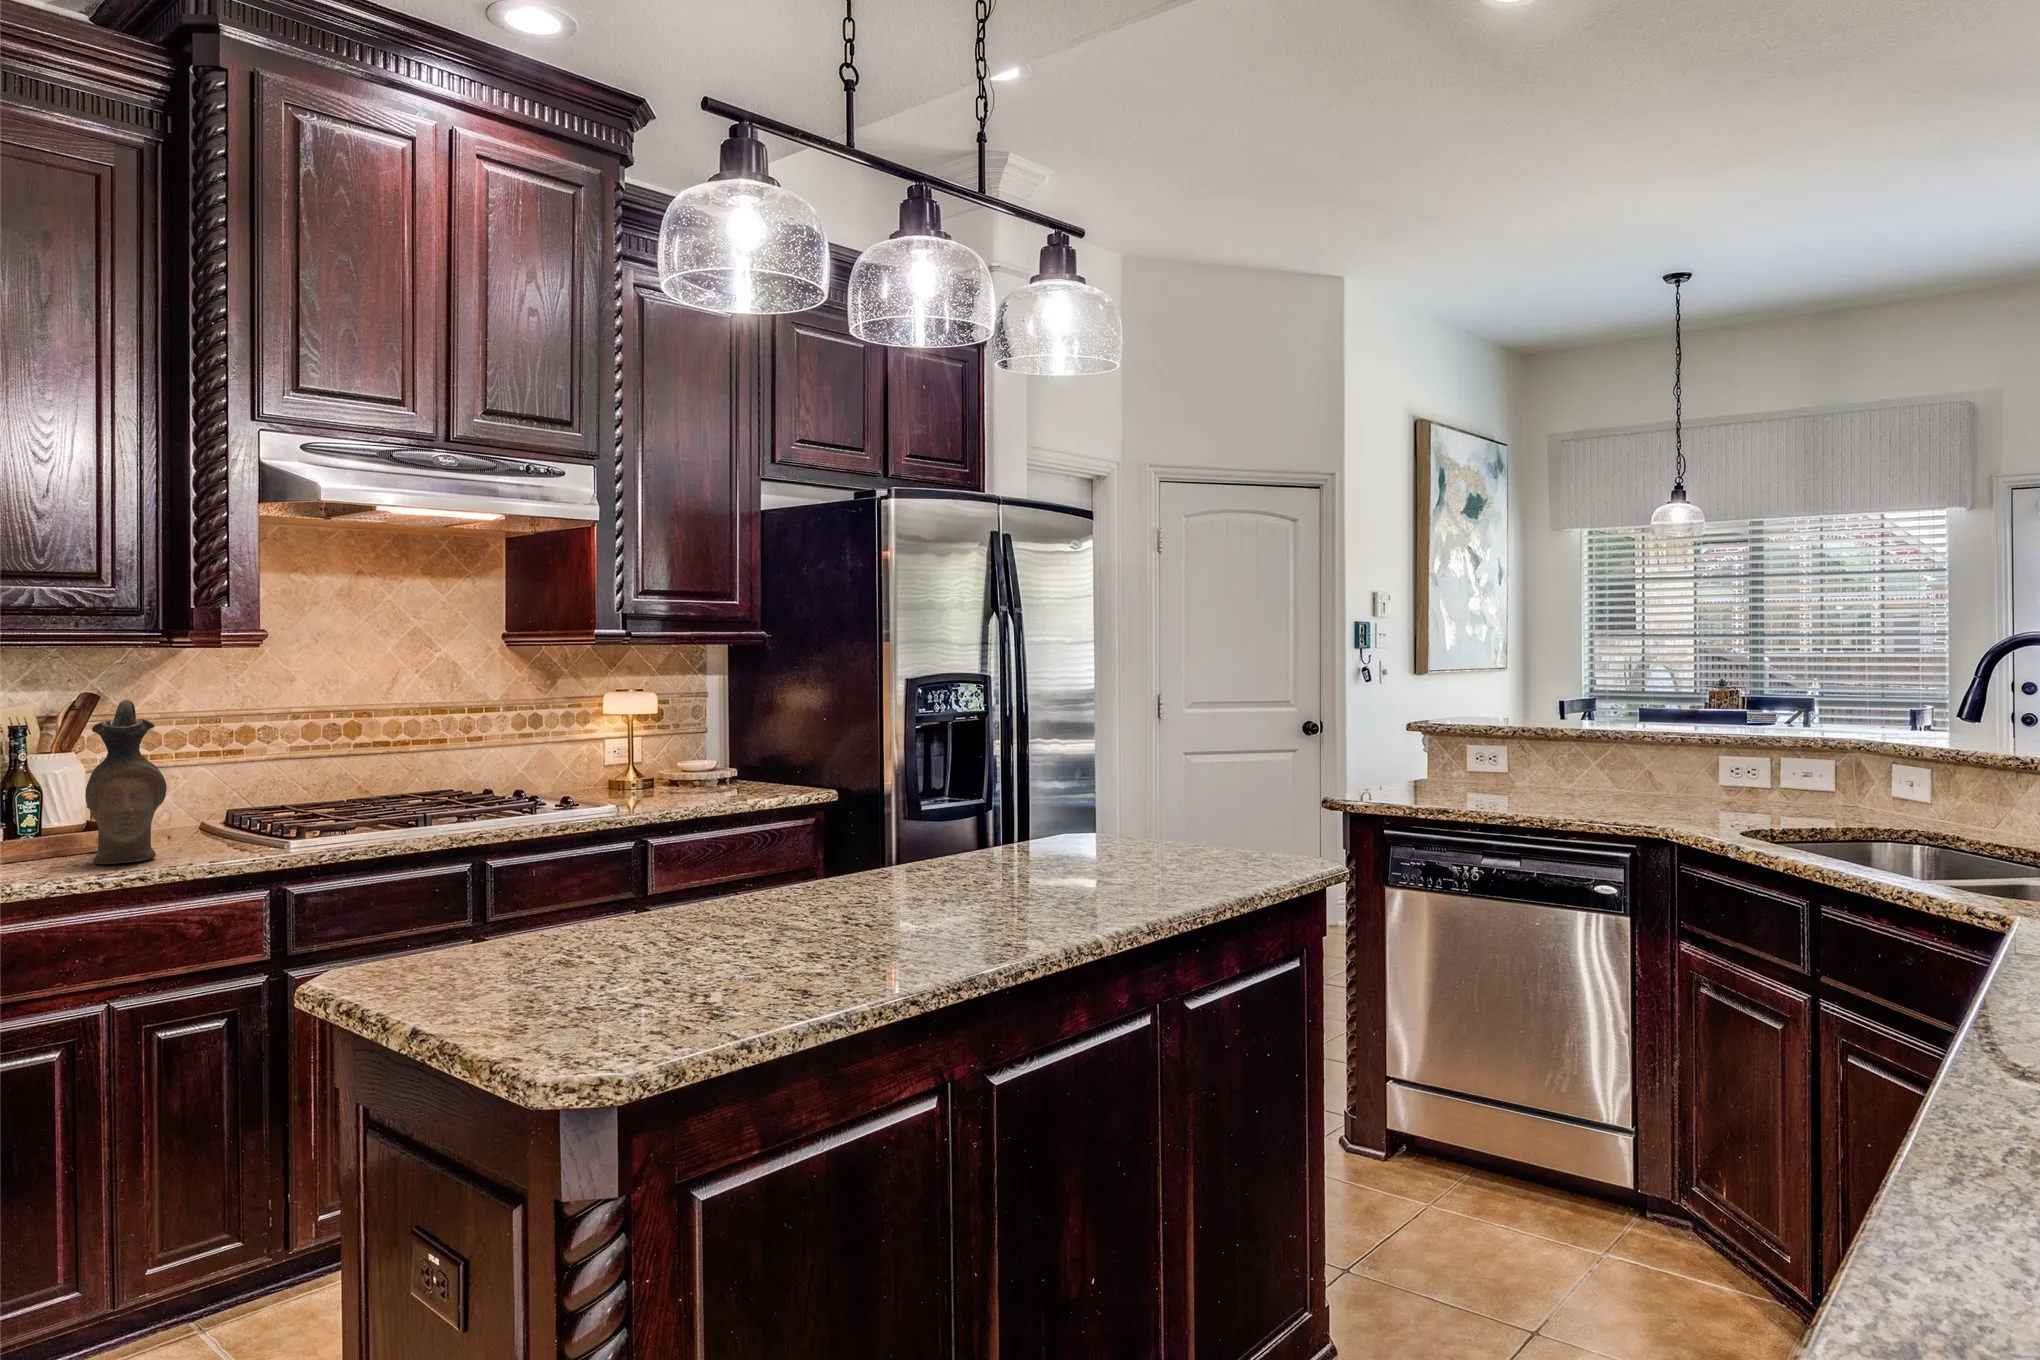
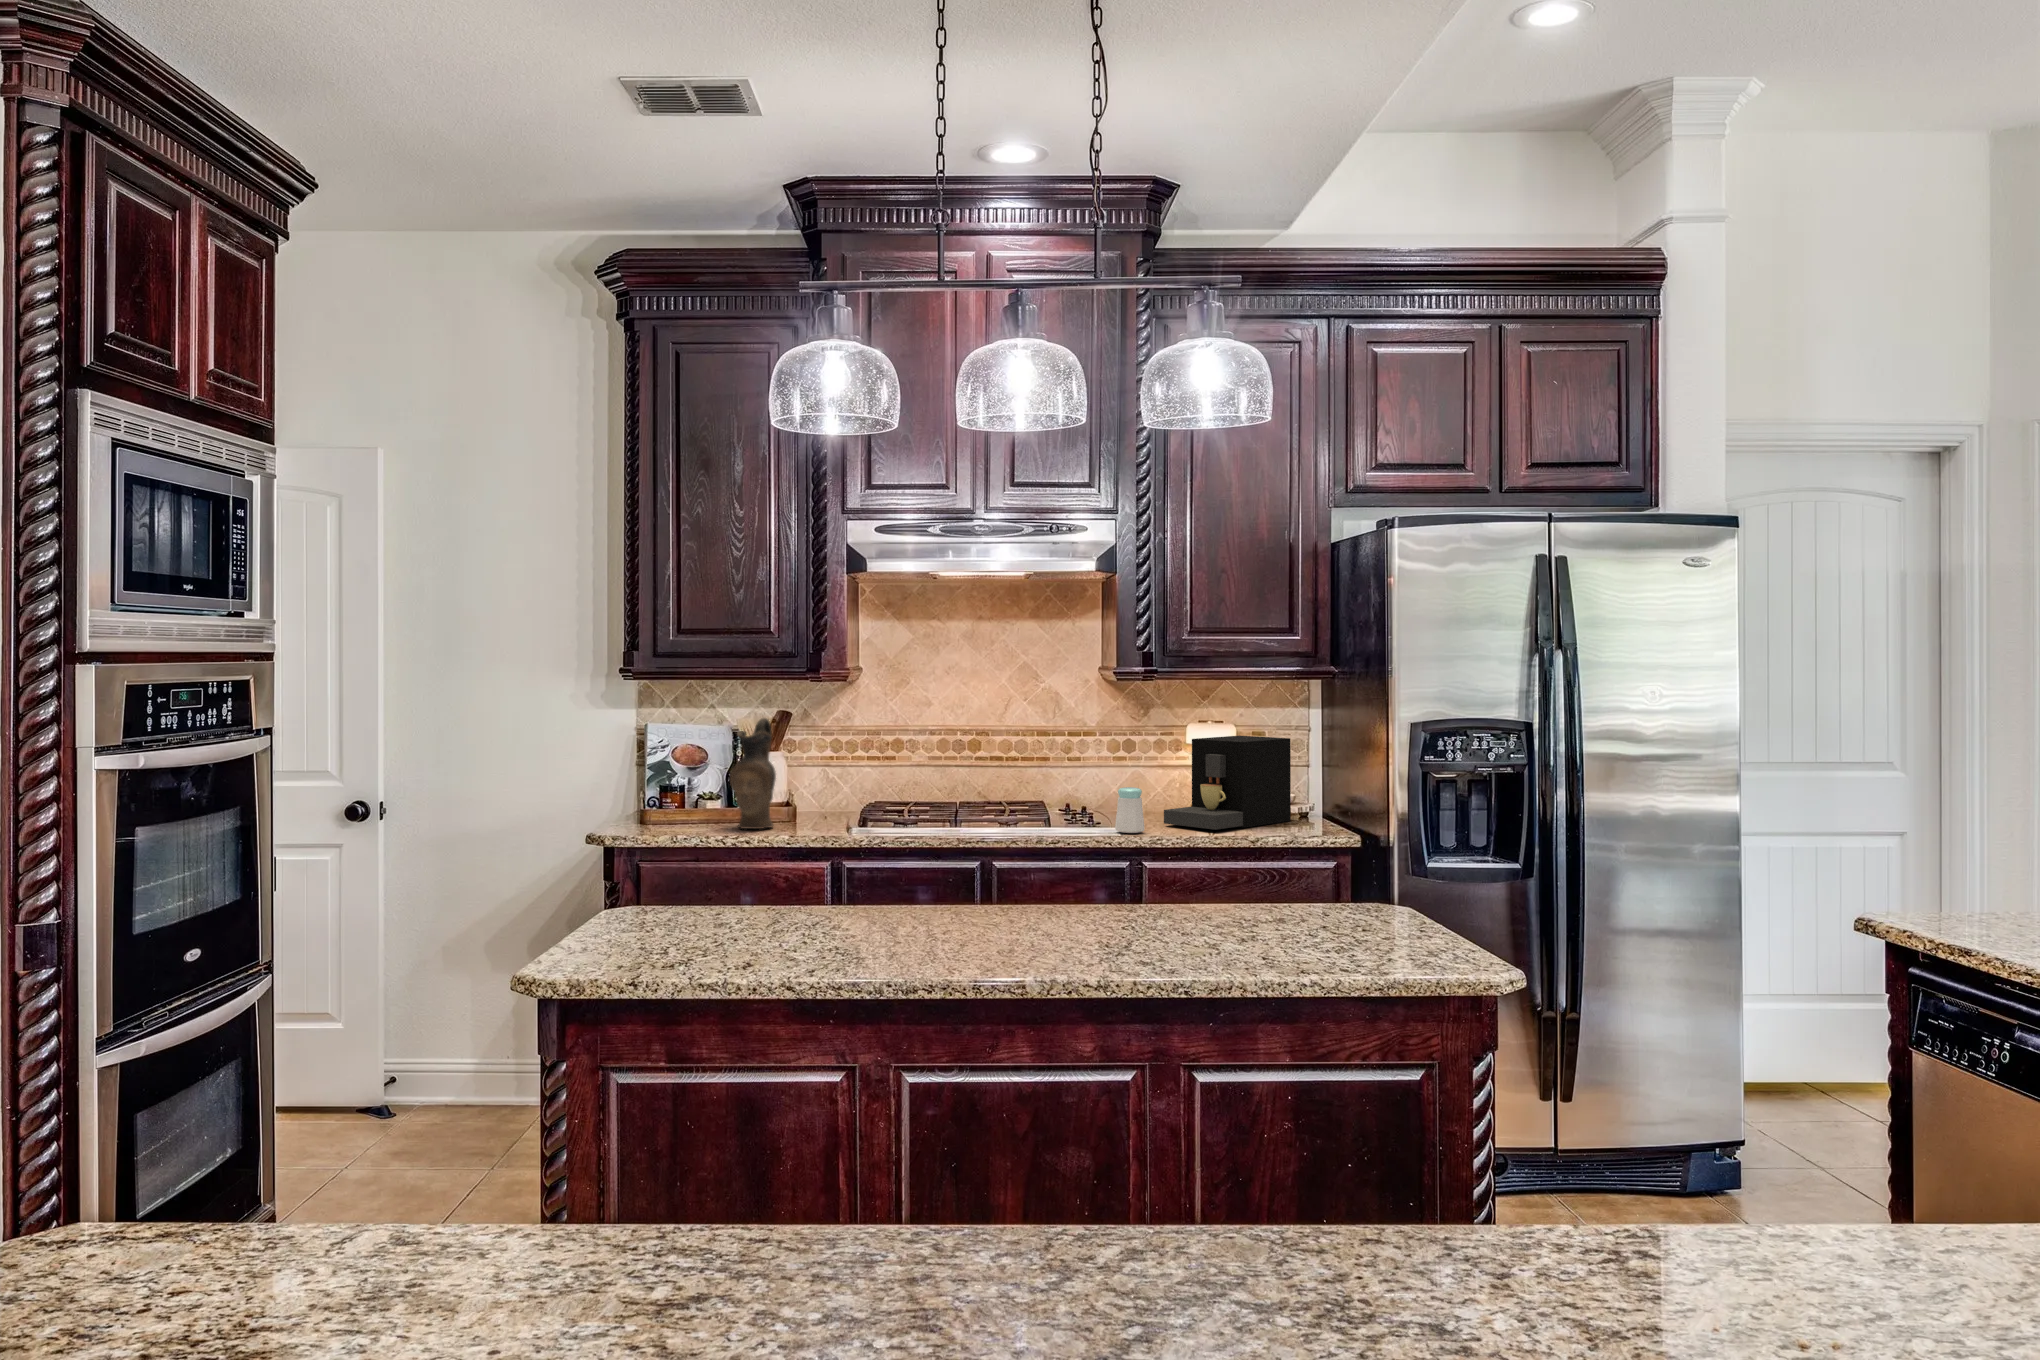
coffee maker: none [649,701,749,799] -> present [1164,735,1291,830]
salt shaker: none [619,761,652,811] -> present [1115,787,1144,833]

